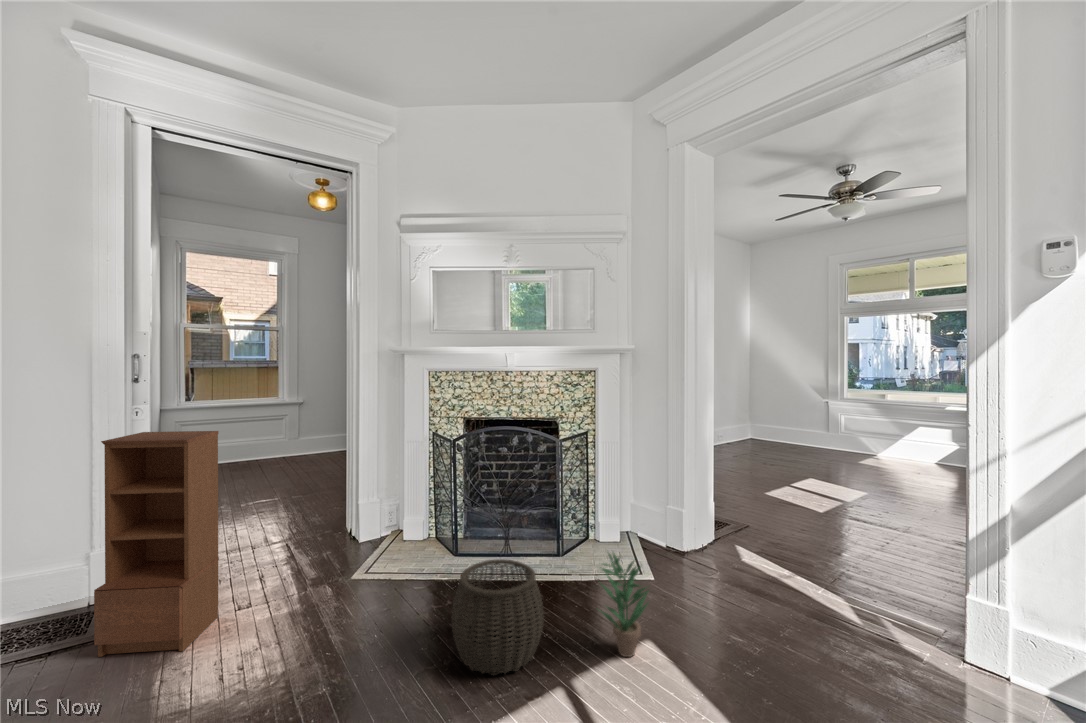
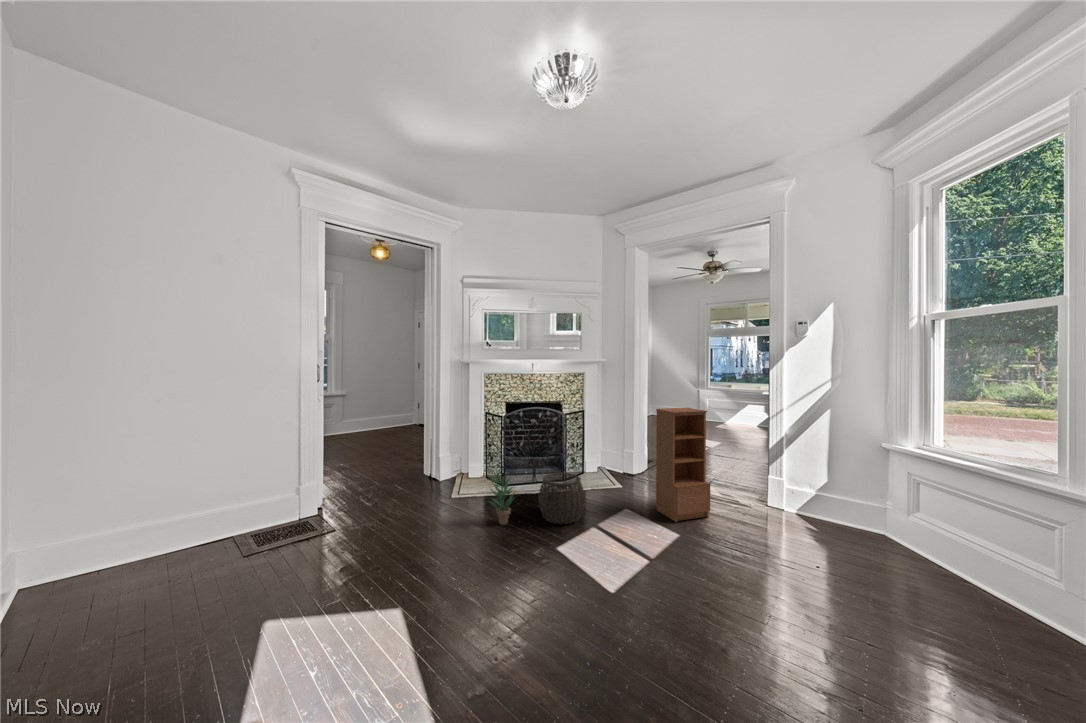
bookcase: present [94,431,219,657] -> present [656,408,710,522]
potted plant: present [598,554,649,657] -> present [490,472,514,525]

